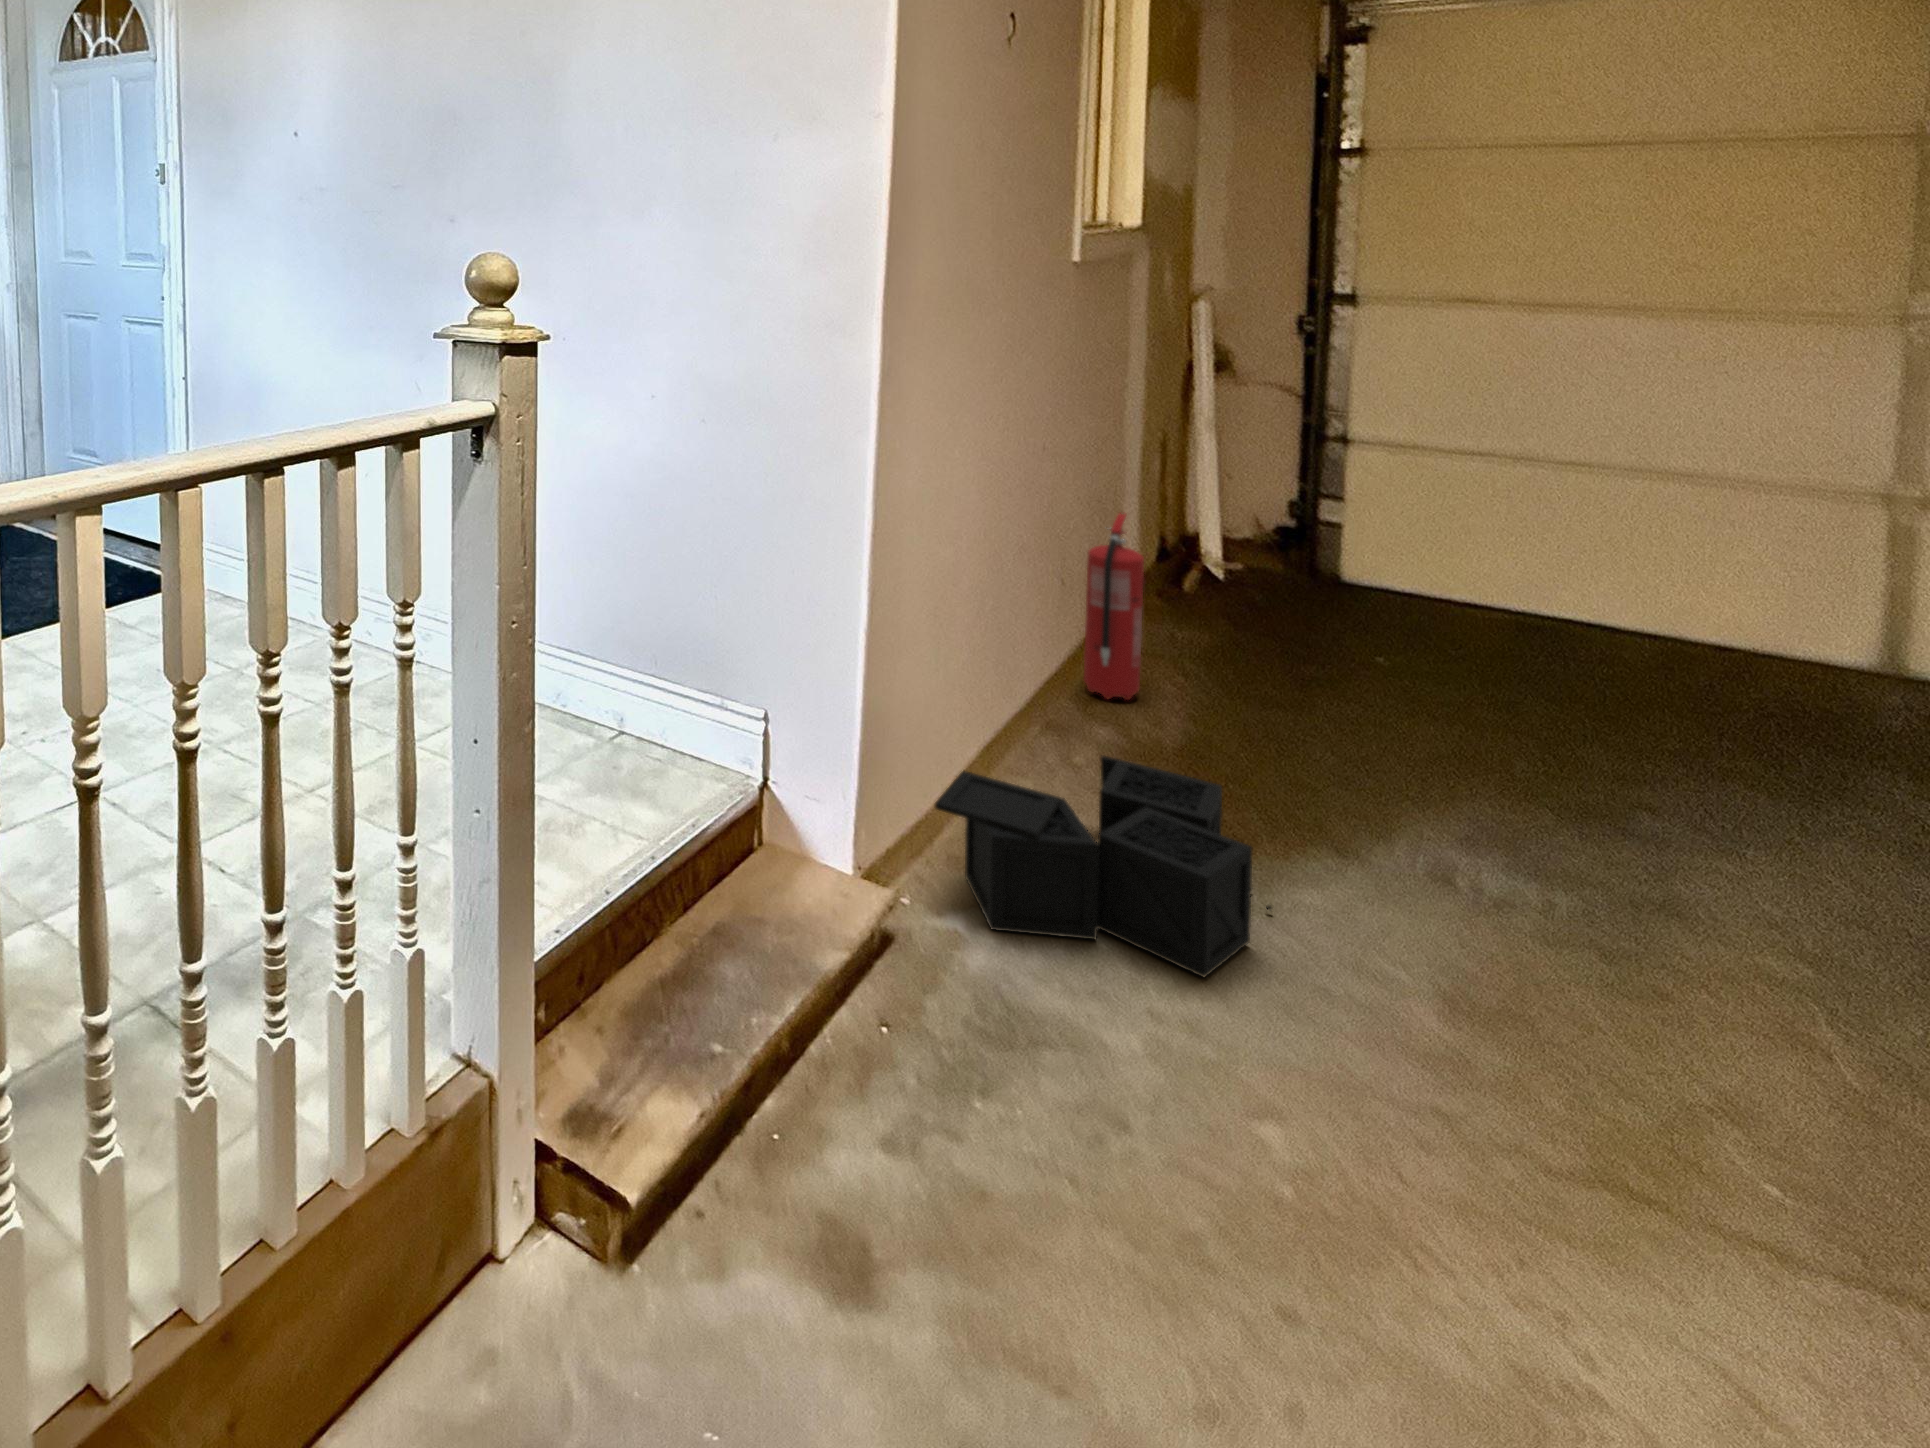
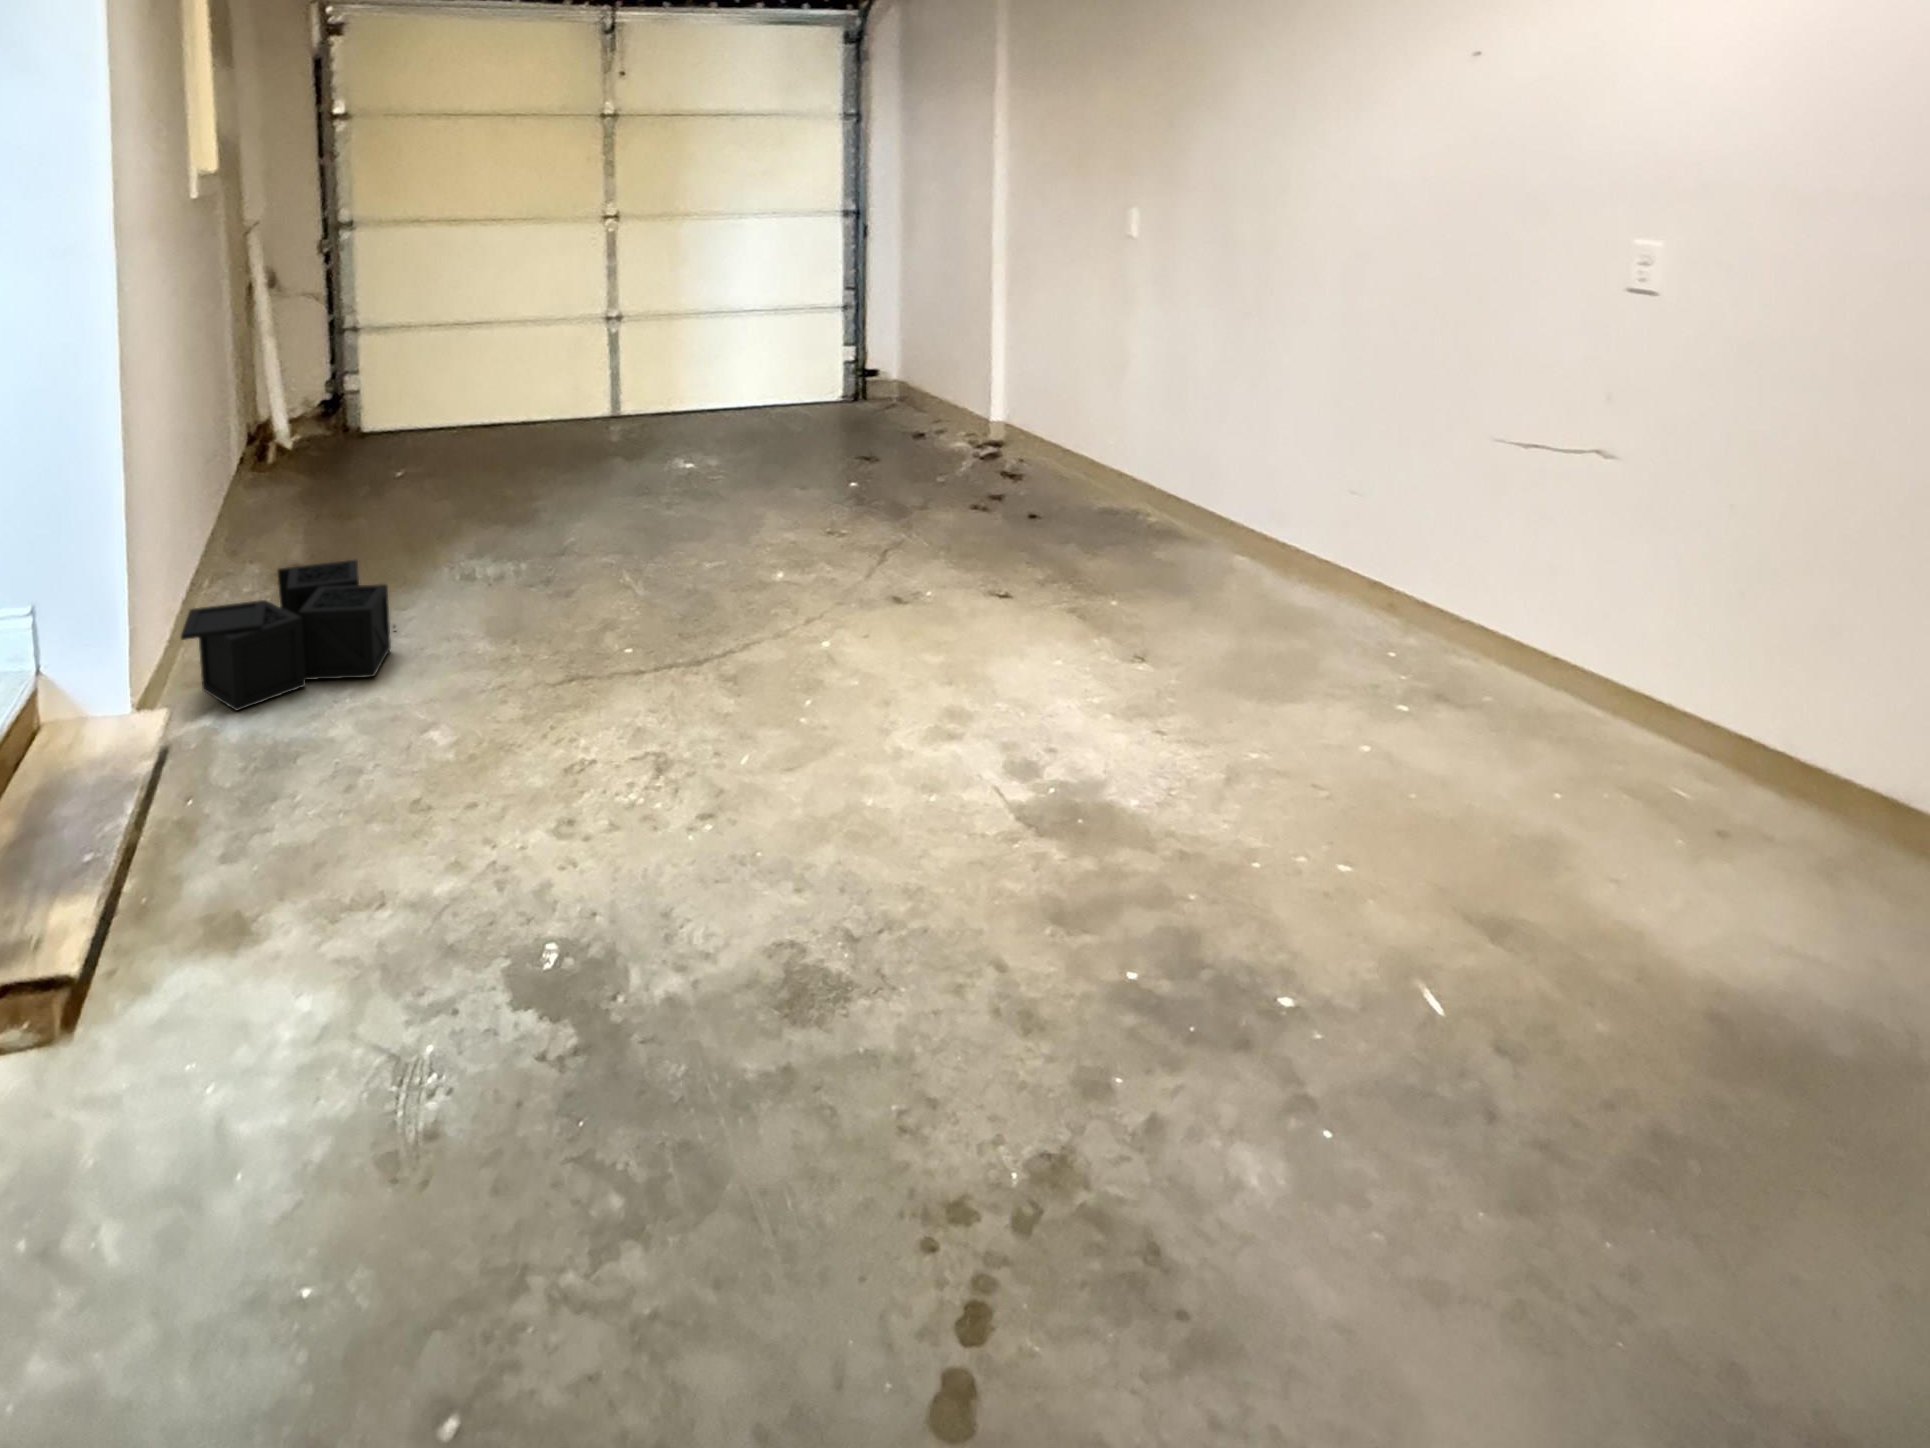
fire extinguisher: present [1084,513,1144,700] -> none [224,398,270,547]

